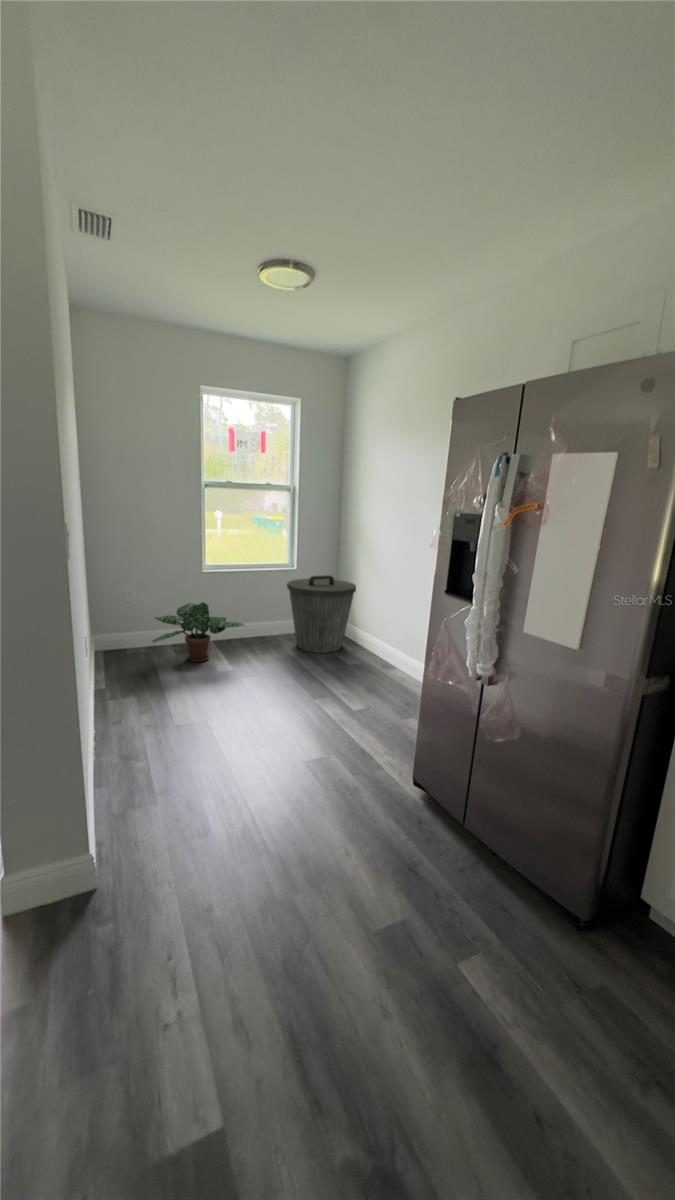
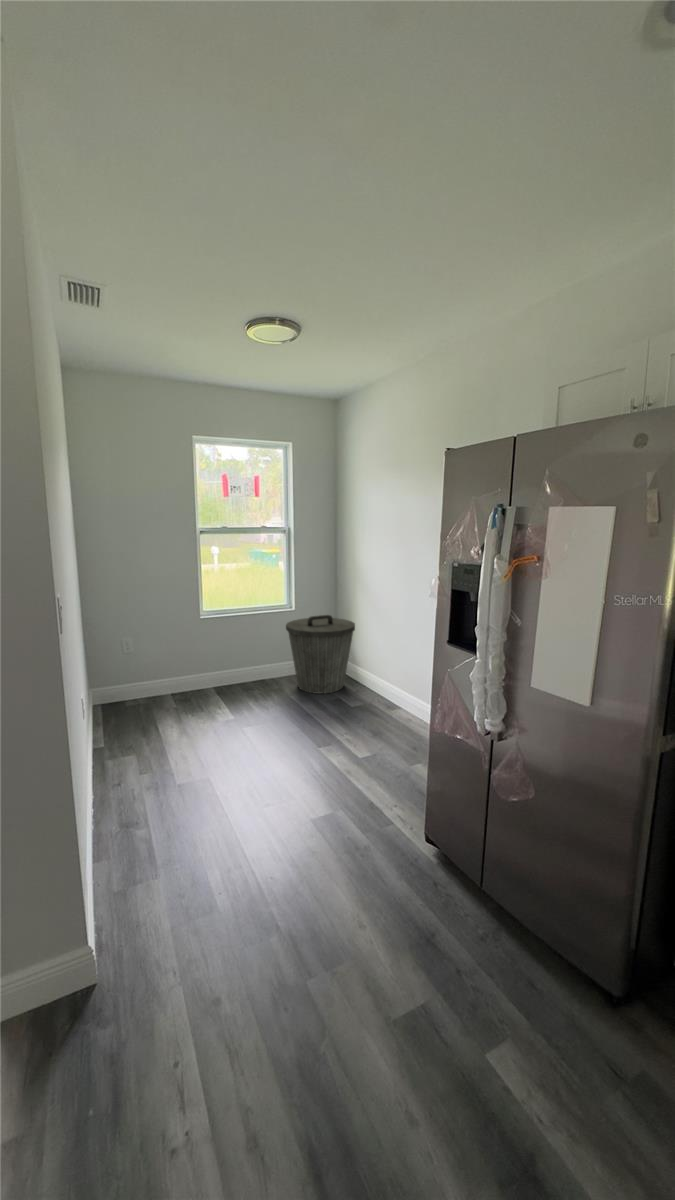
potted plant: present [153,602,245,662] -> none [151,649,247,711]

